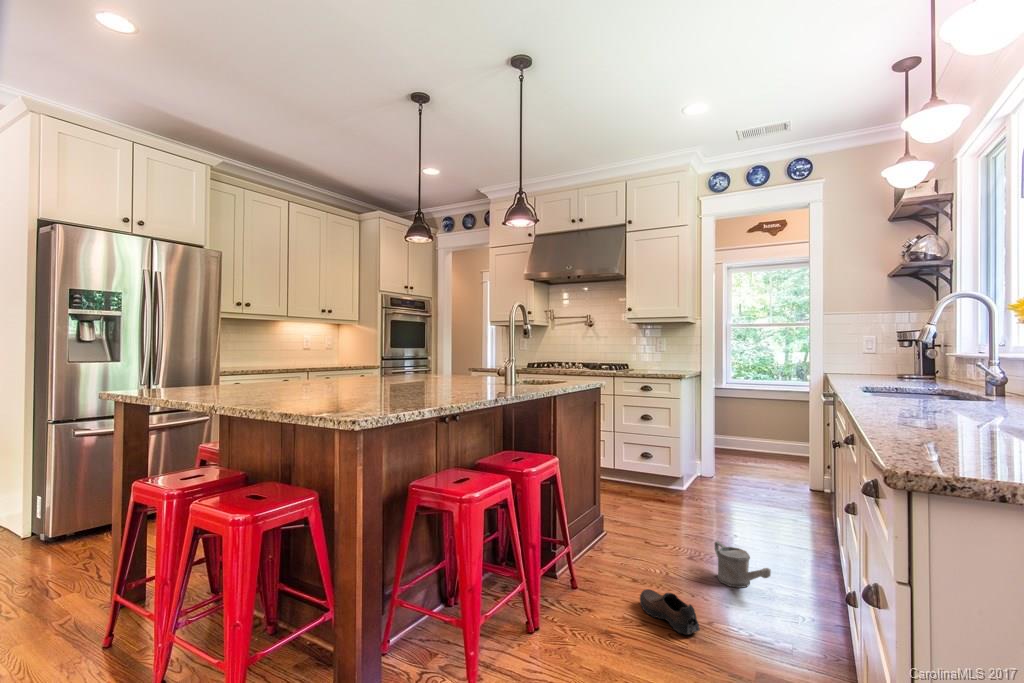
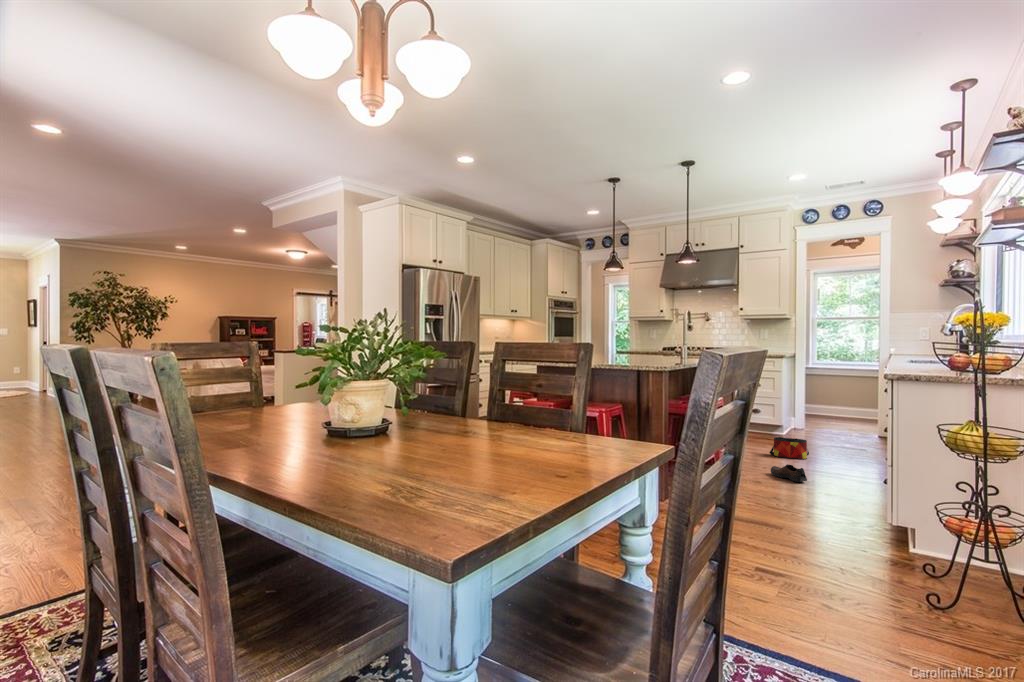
bag: none [652,513,712,554] -> present [769,437,809,460]
watering can: present [715,542,771,588] -> none [812,449,847,471]

